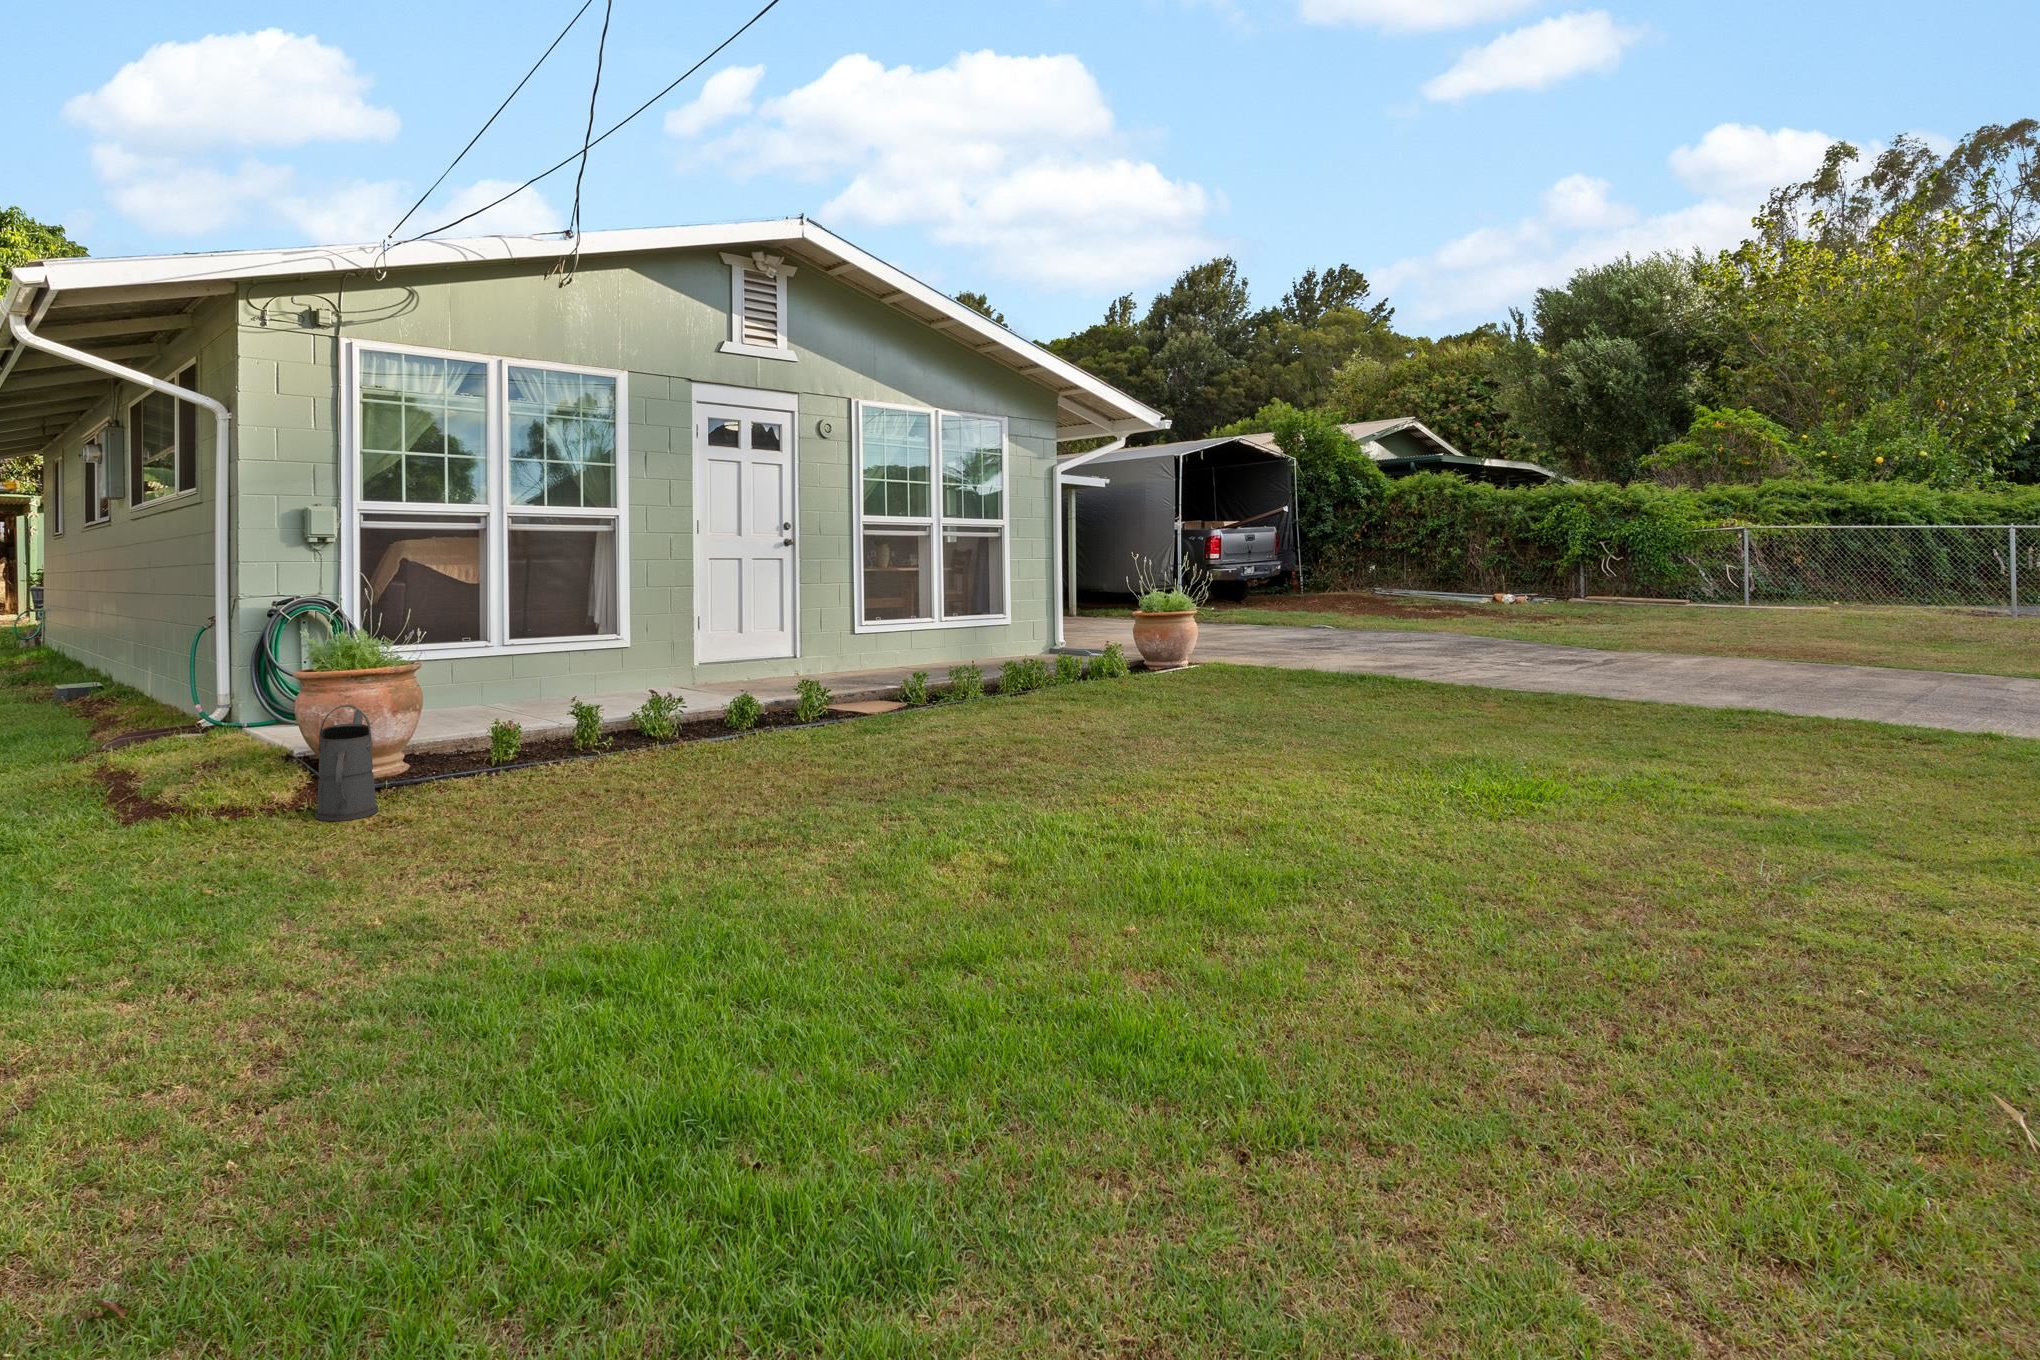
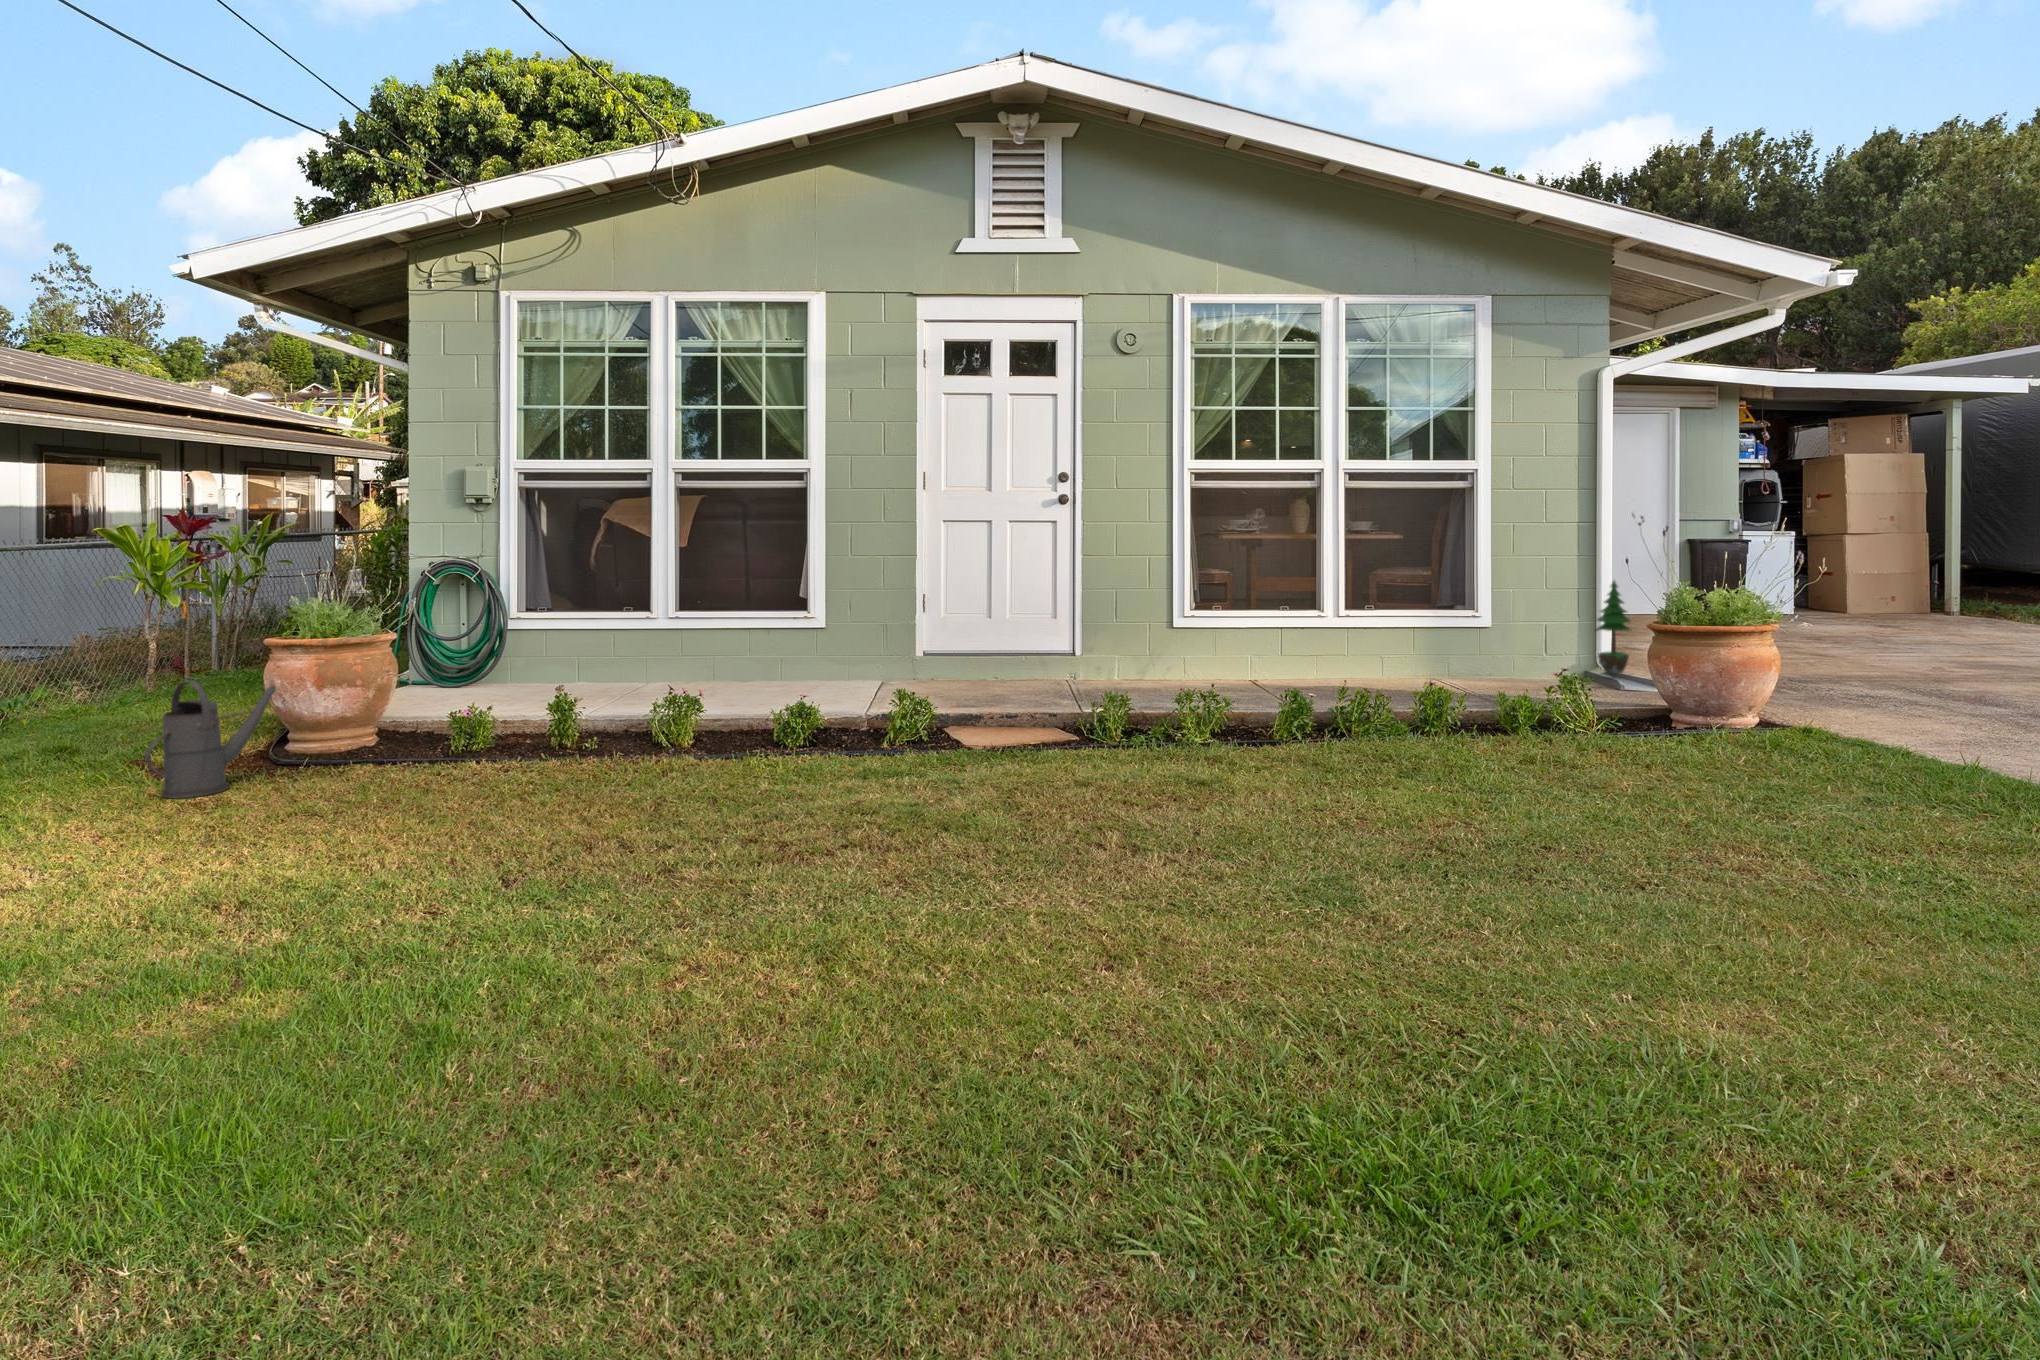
potted tree: none [1059,592,1080,652] -> present [1594,581,1632,677]

